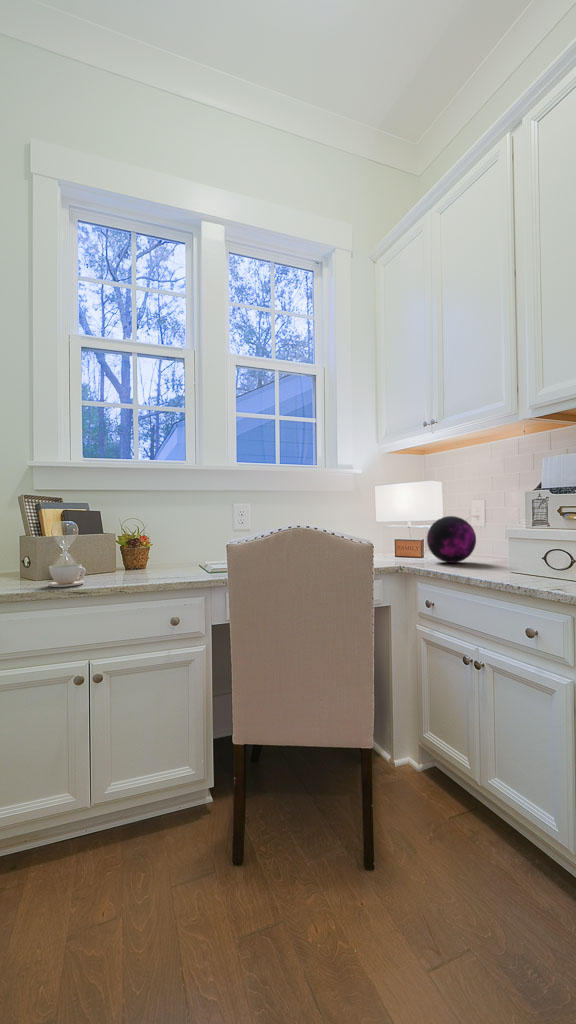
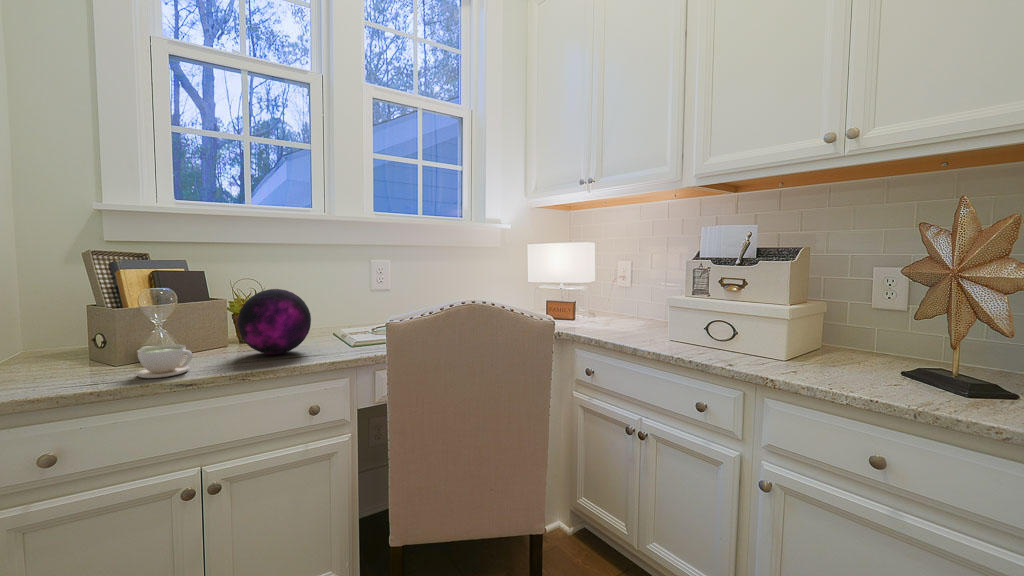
decorative orb: present [427,516,476,563] -> present [238,289,311,354]

